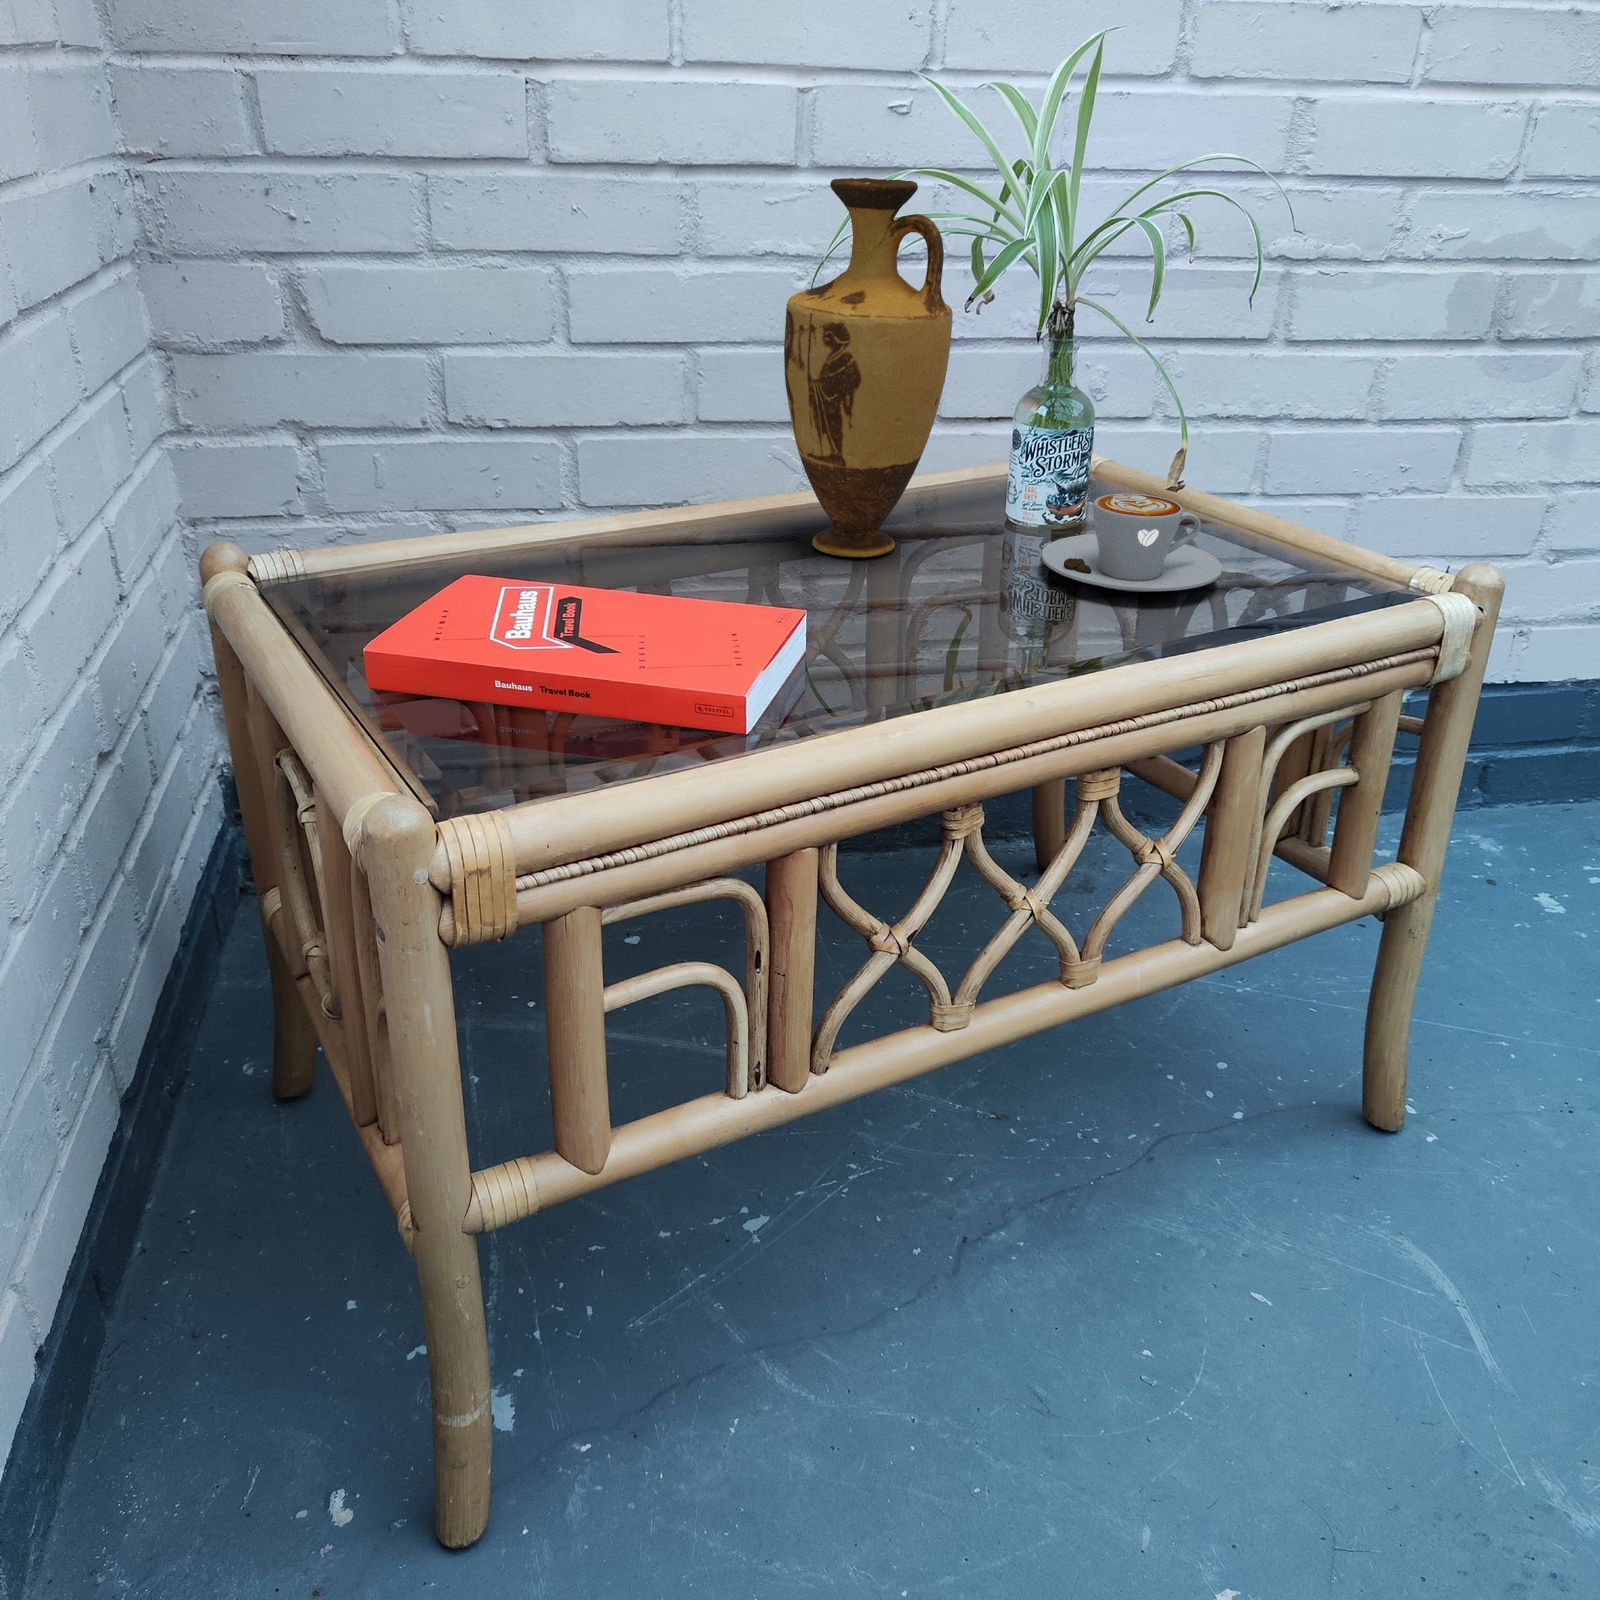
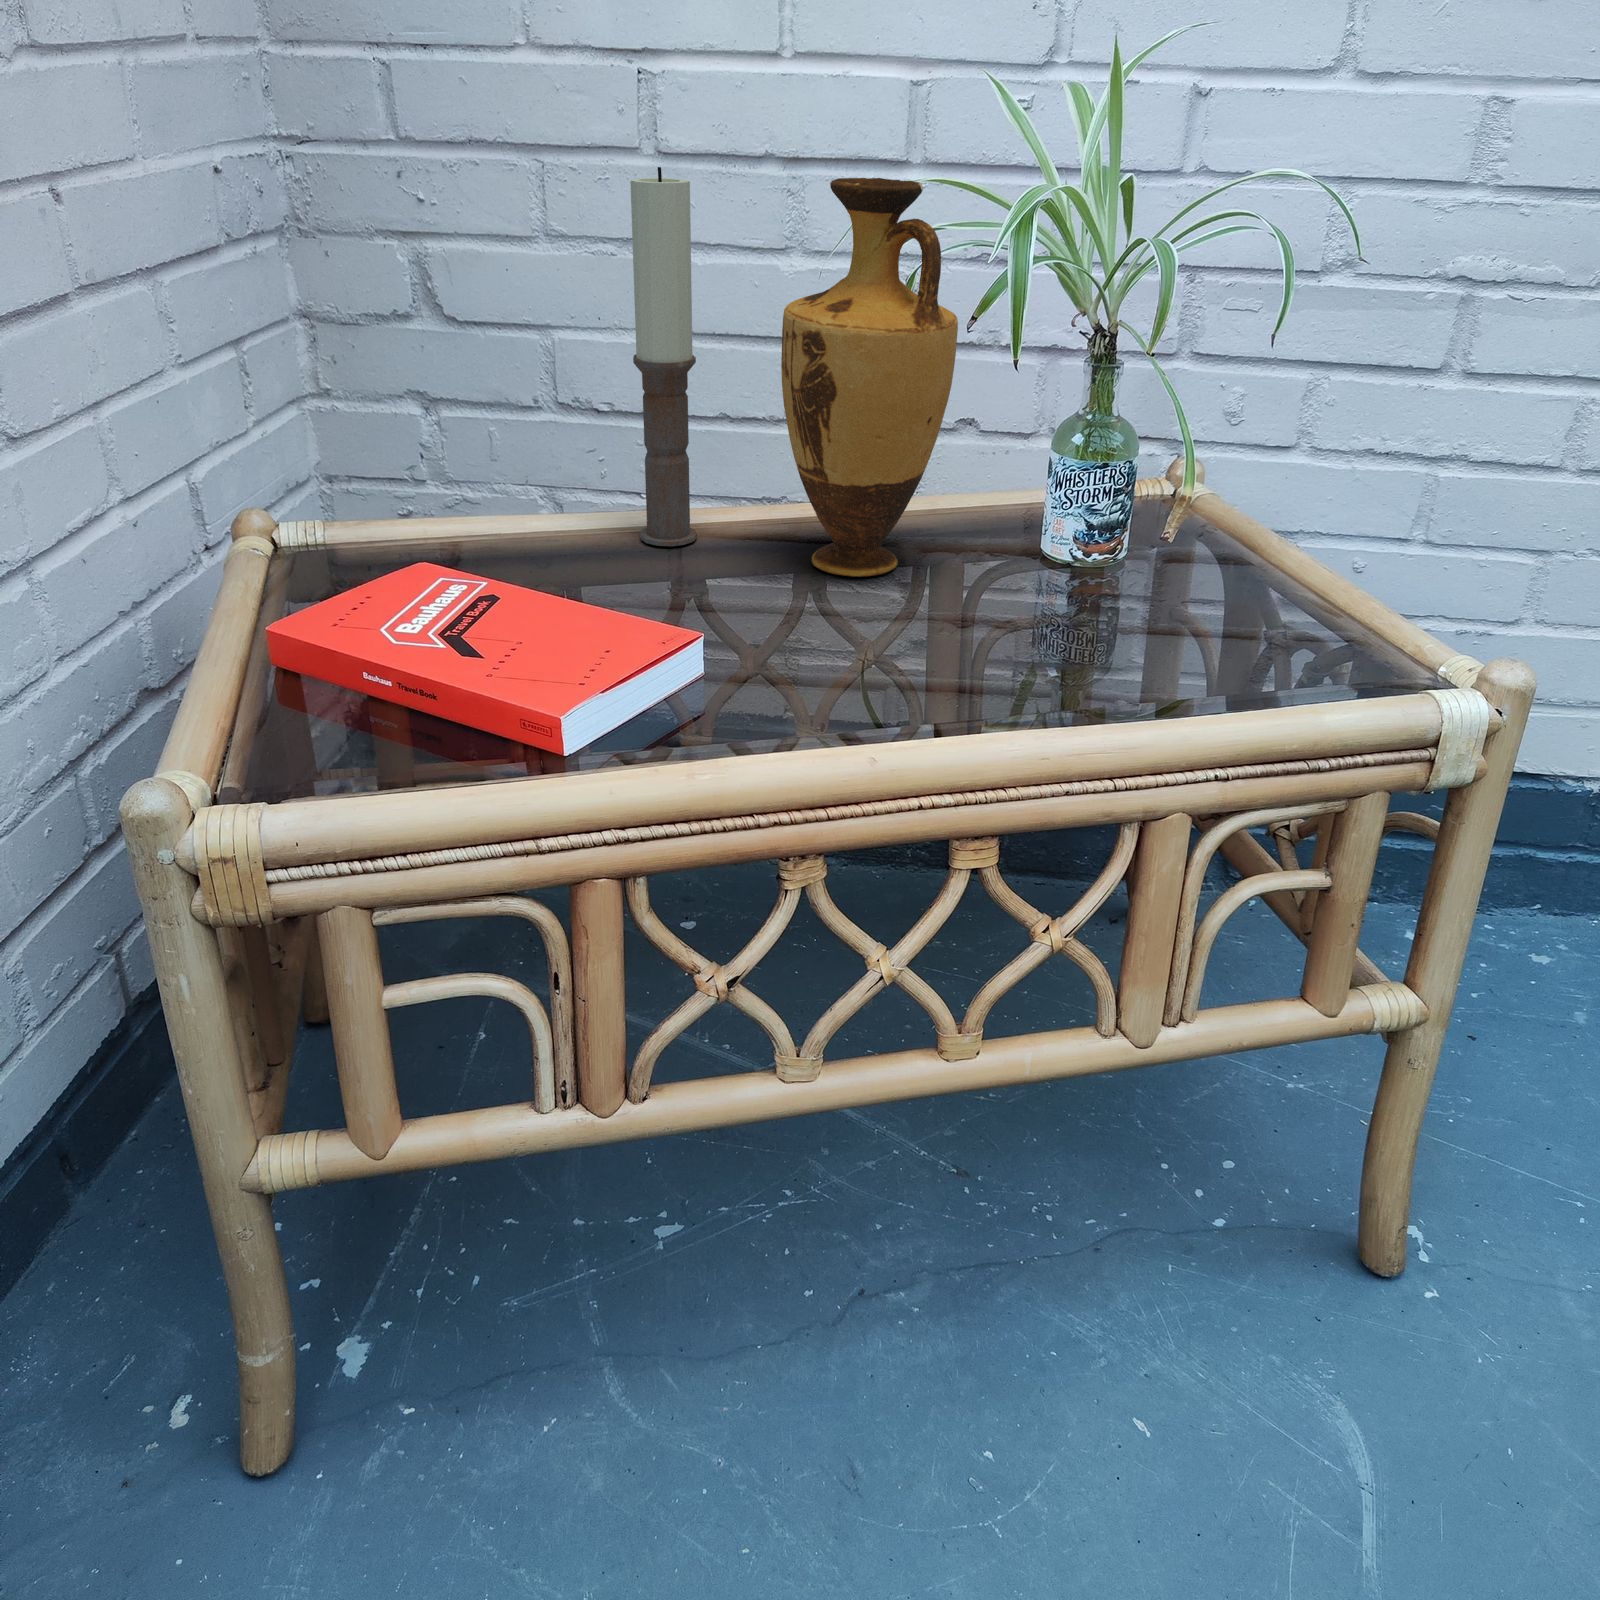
candle: none [622,173,688,547] -> present [630,167,697,546]
coffee cup: present [1042,494,1222,592] -> none [1027,535,1225,650]

